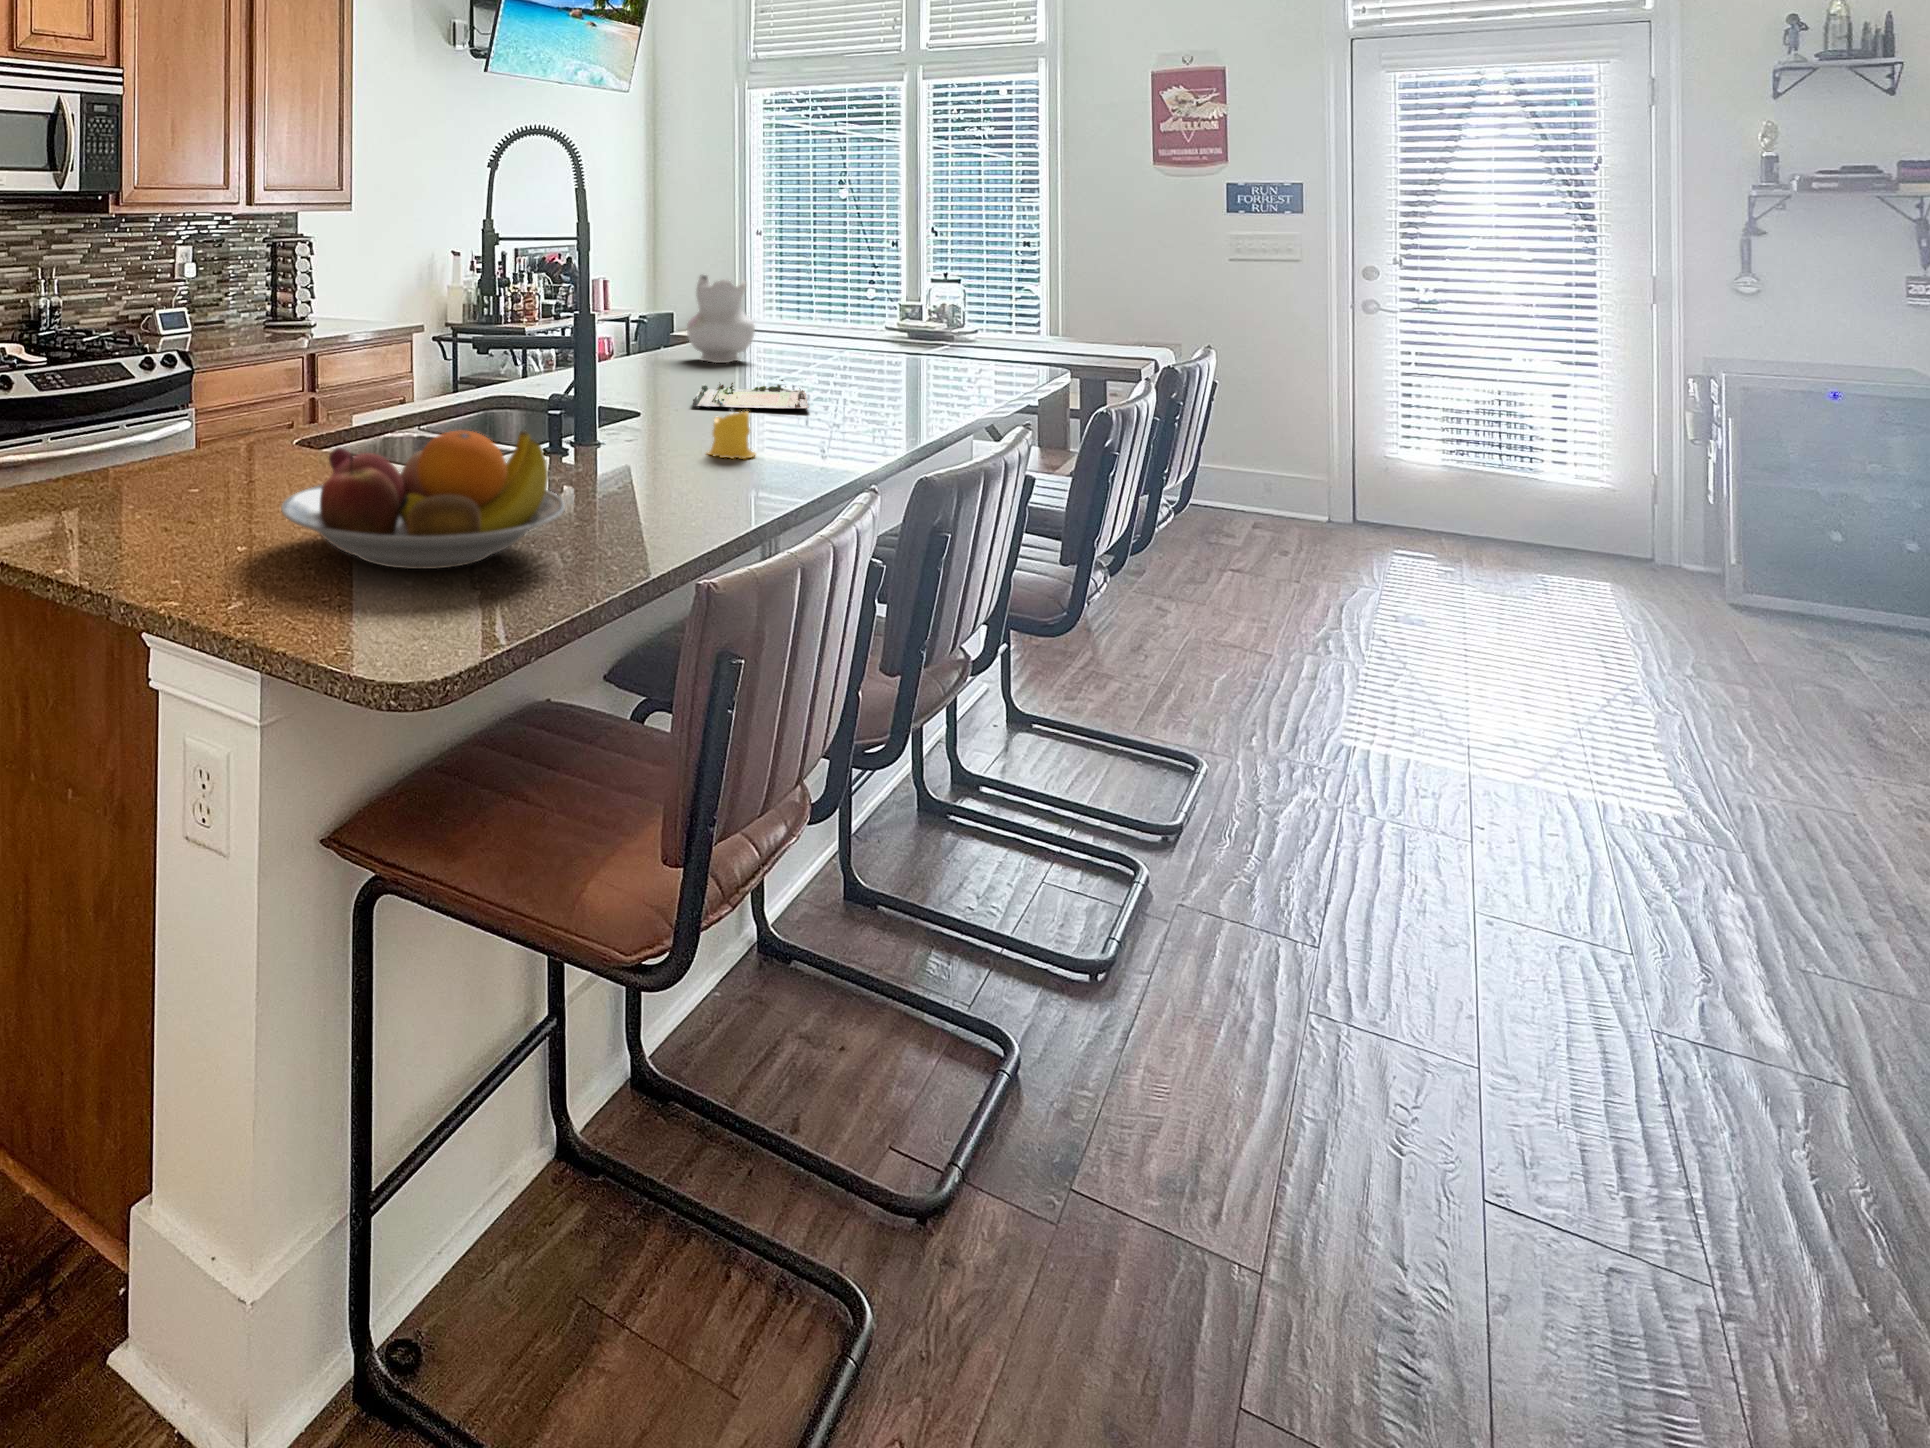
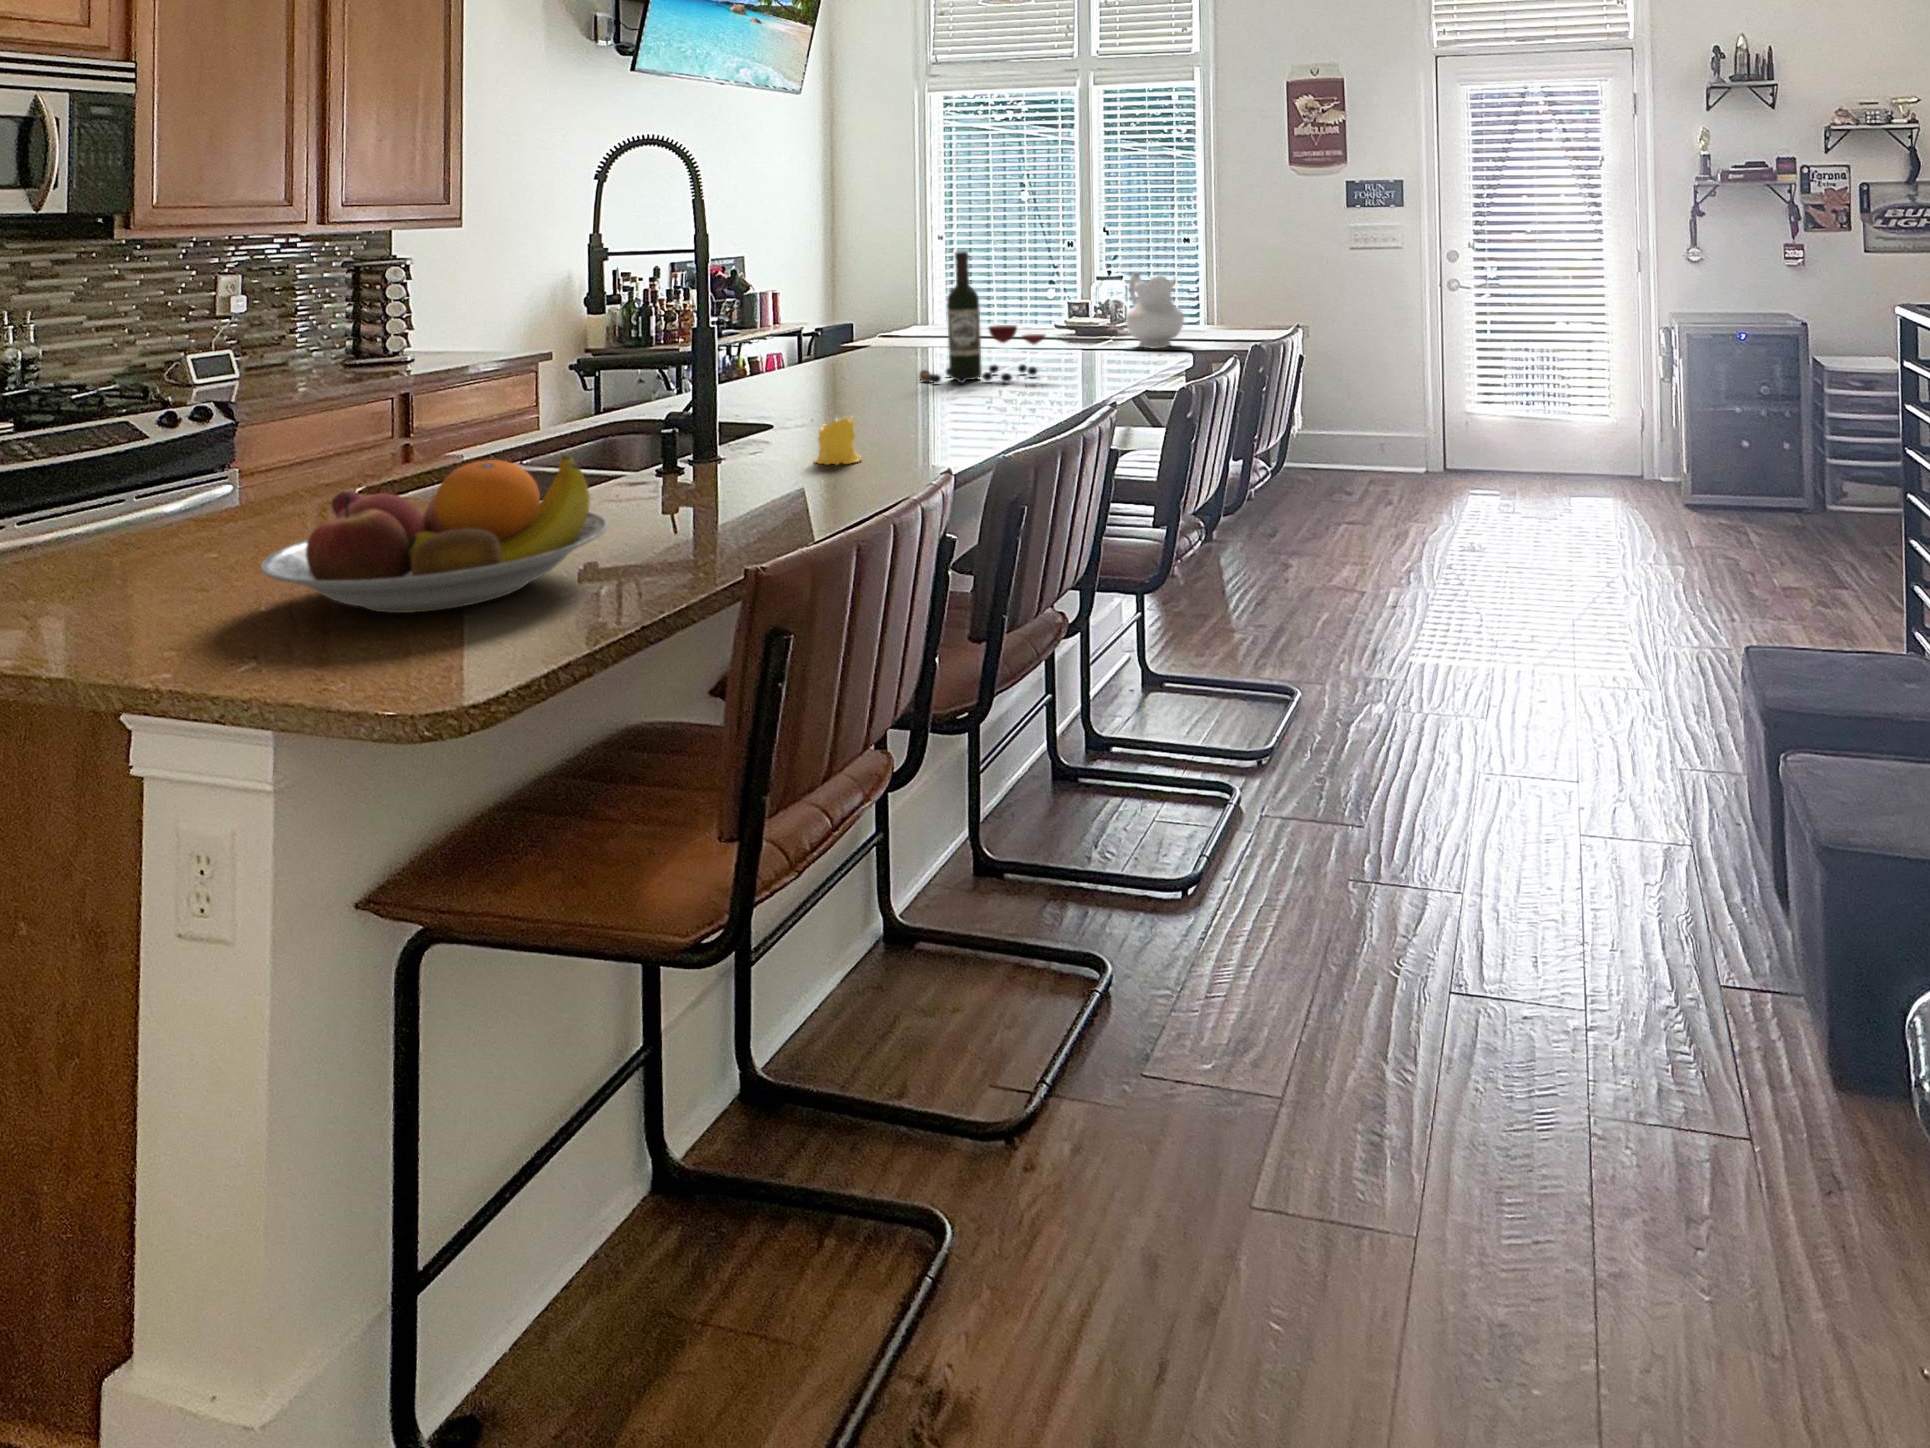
wine bottle: none [770,246,915,384] -> present [919,251,1045,383]
ceramic pitcher: present [687,275,755,363] -> present [1126,272,1184,349]
tray: present [693,380,809,409] -> none [823,381,942,418]

